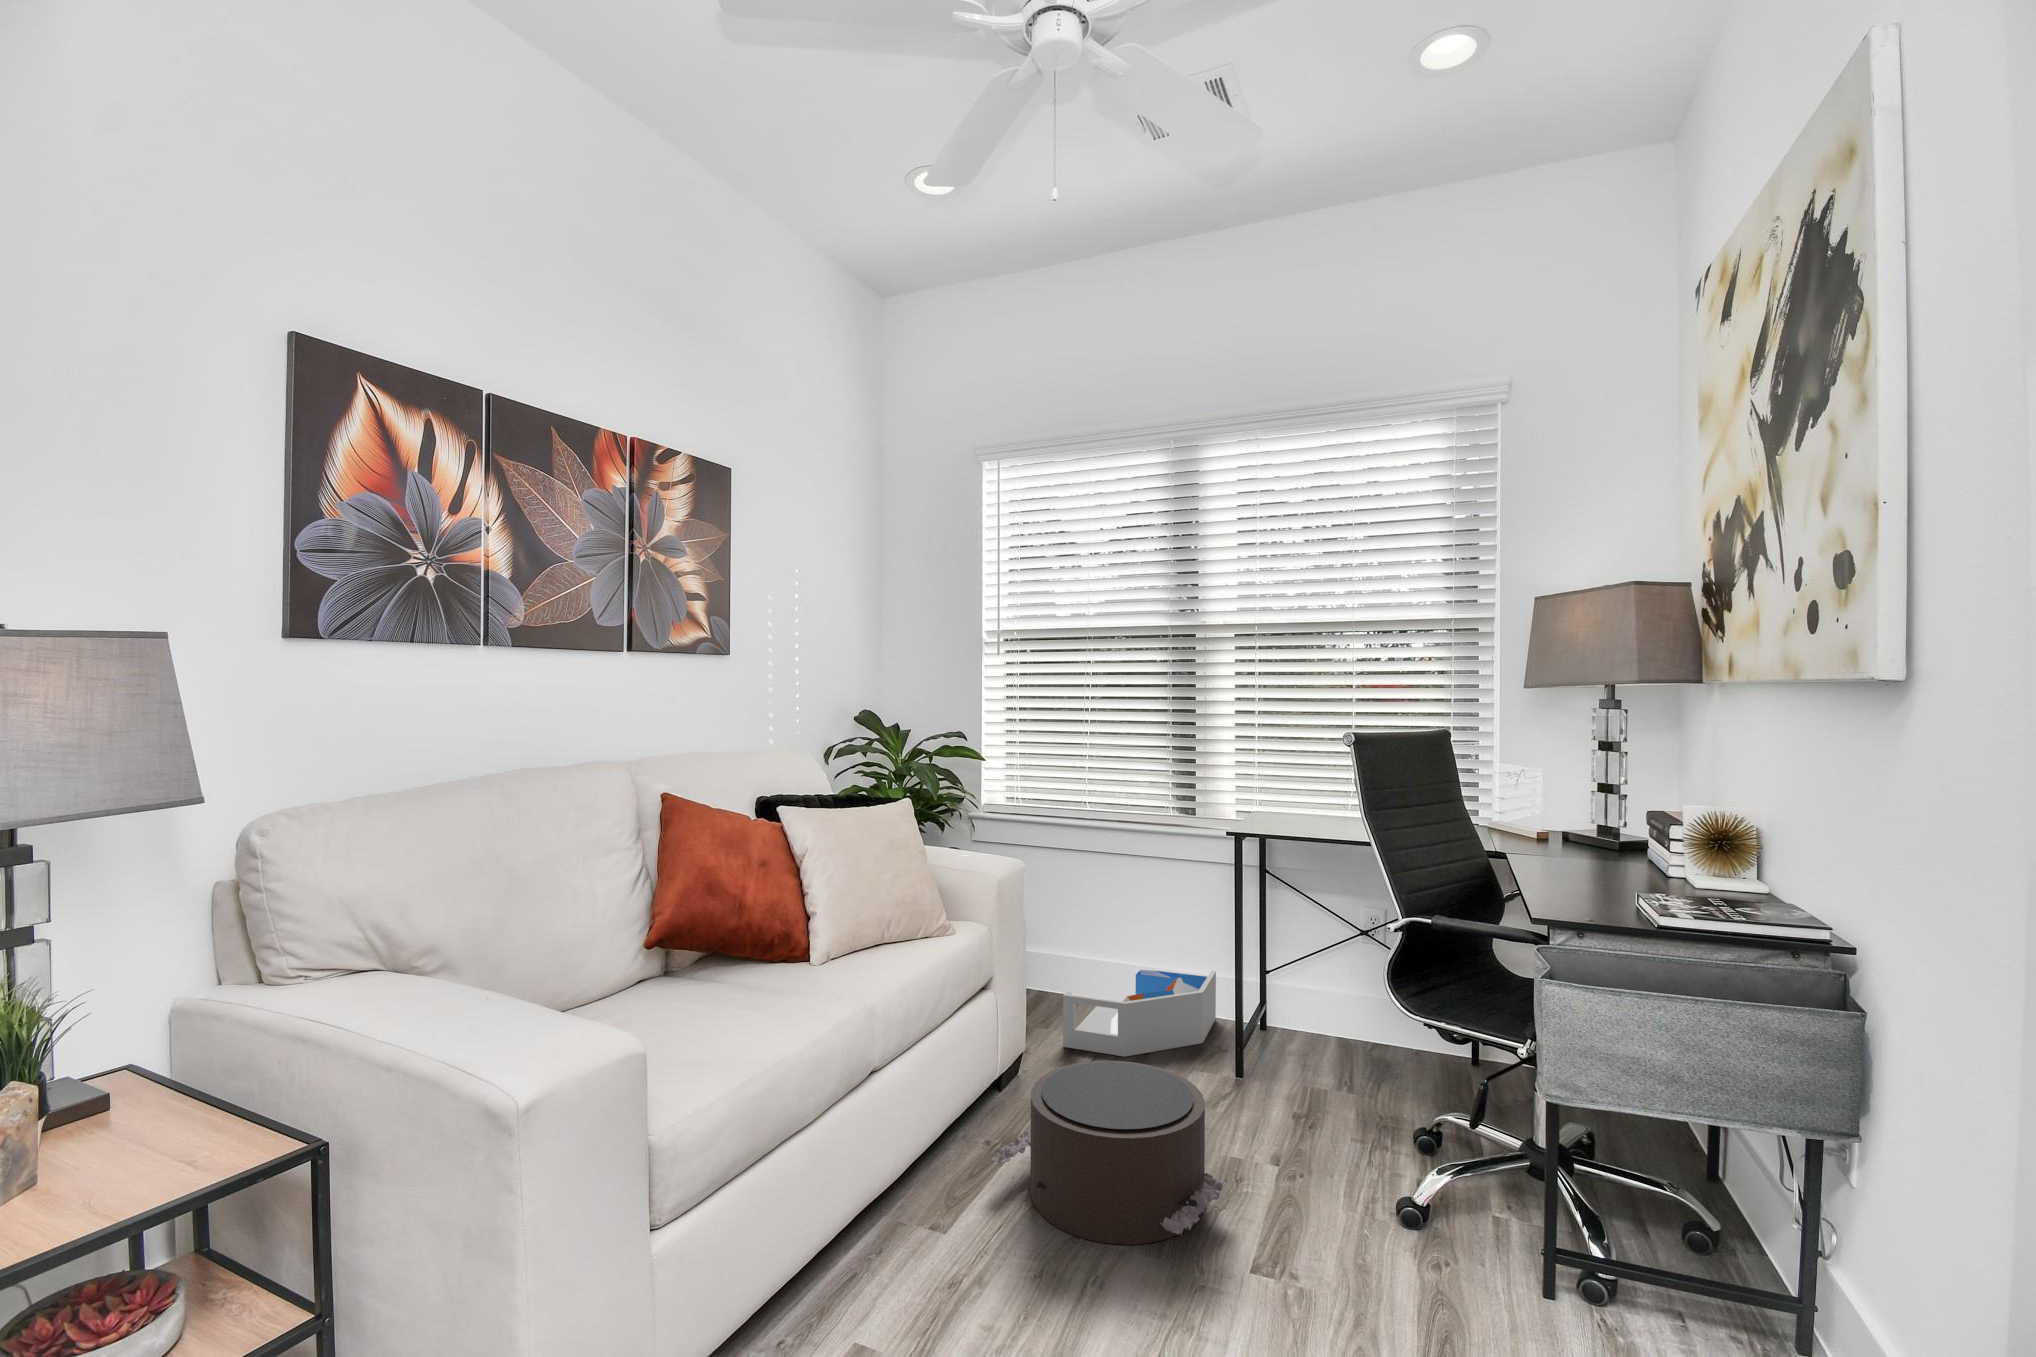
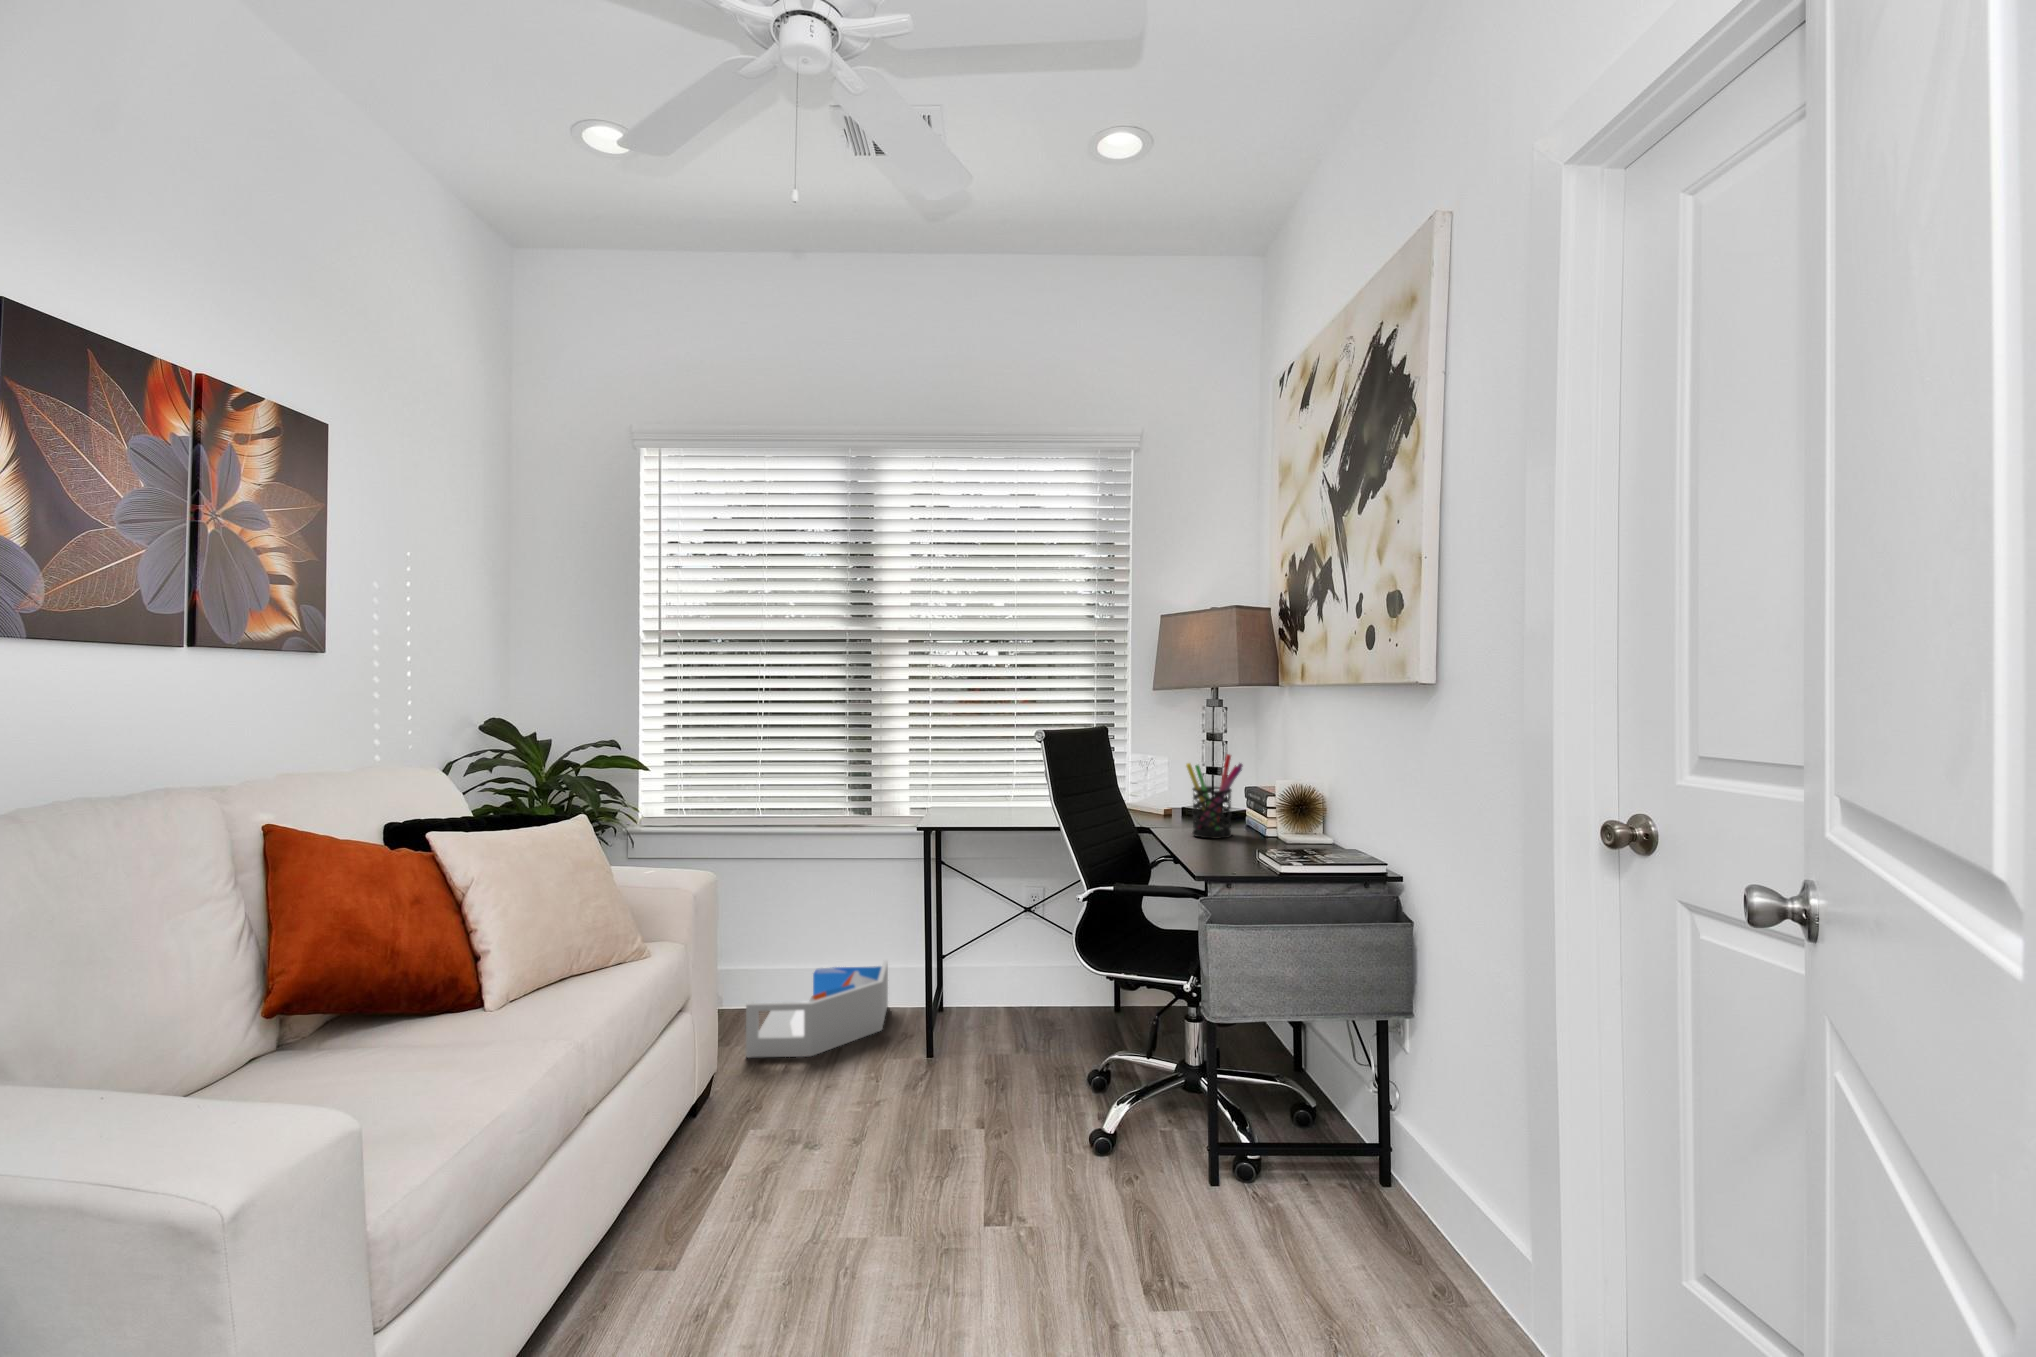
pen holder: none [1553,769,1637,874] -> present [1186,754,1243,839]
pouf: present [992,1061,1227,1245] -> none [709,1059,947,1243]

